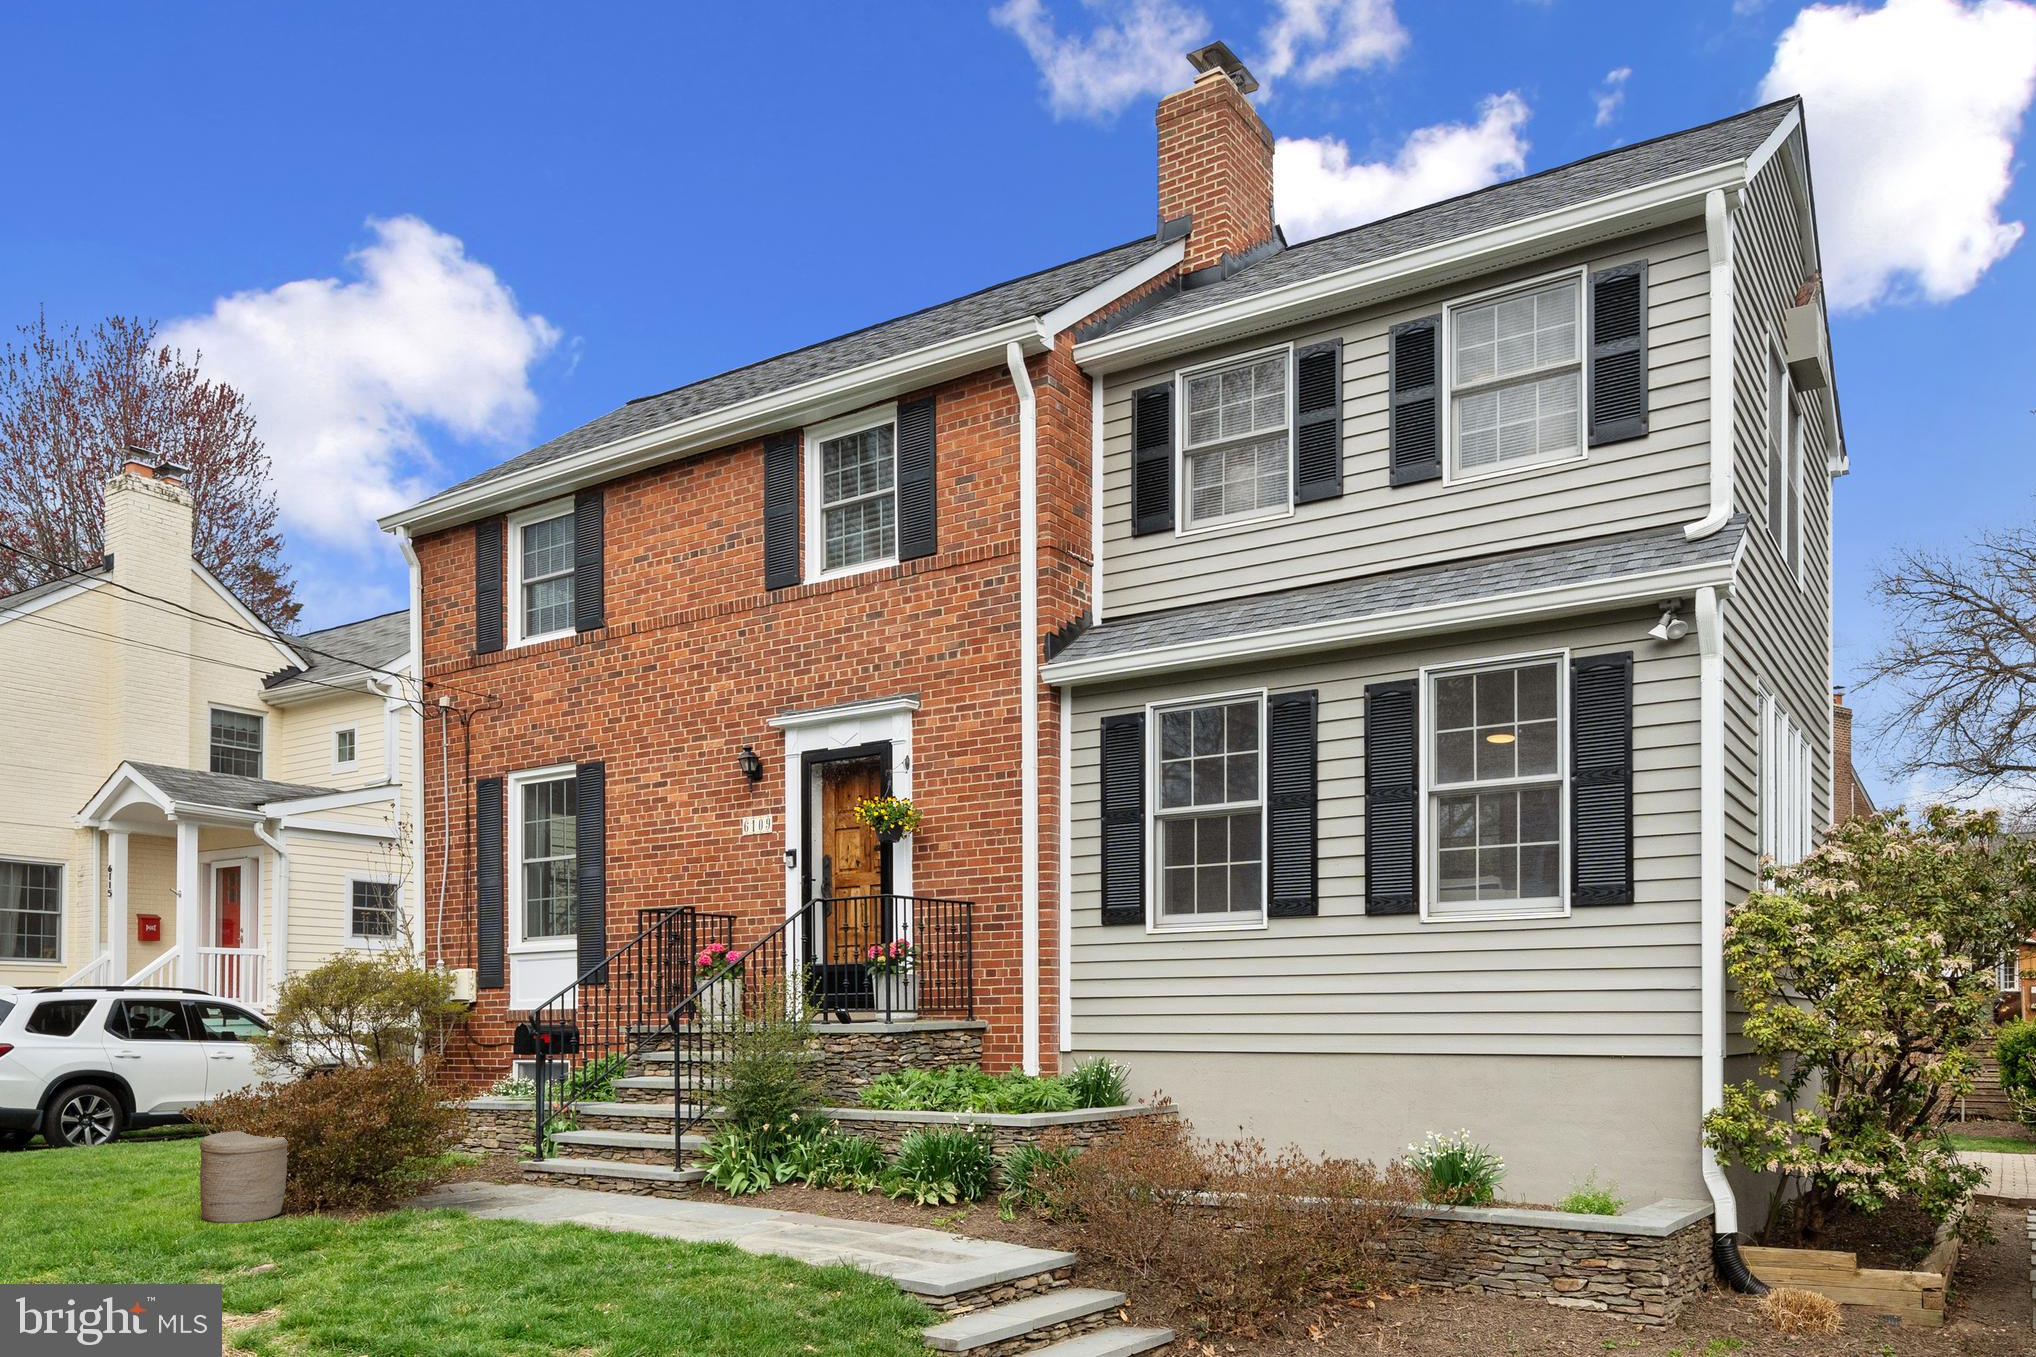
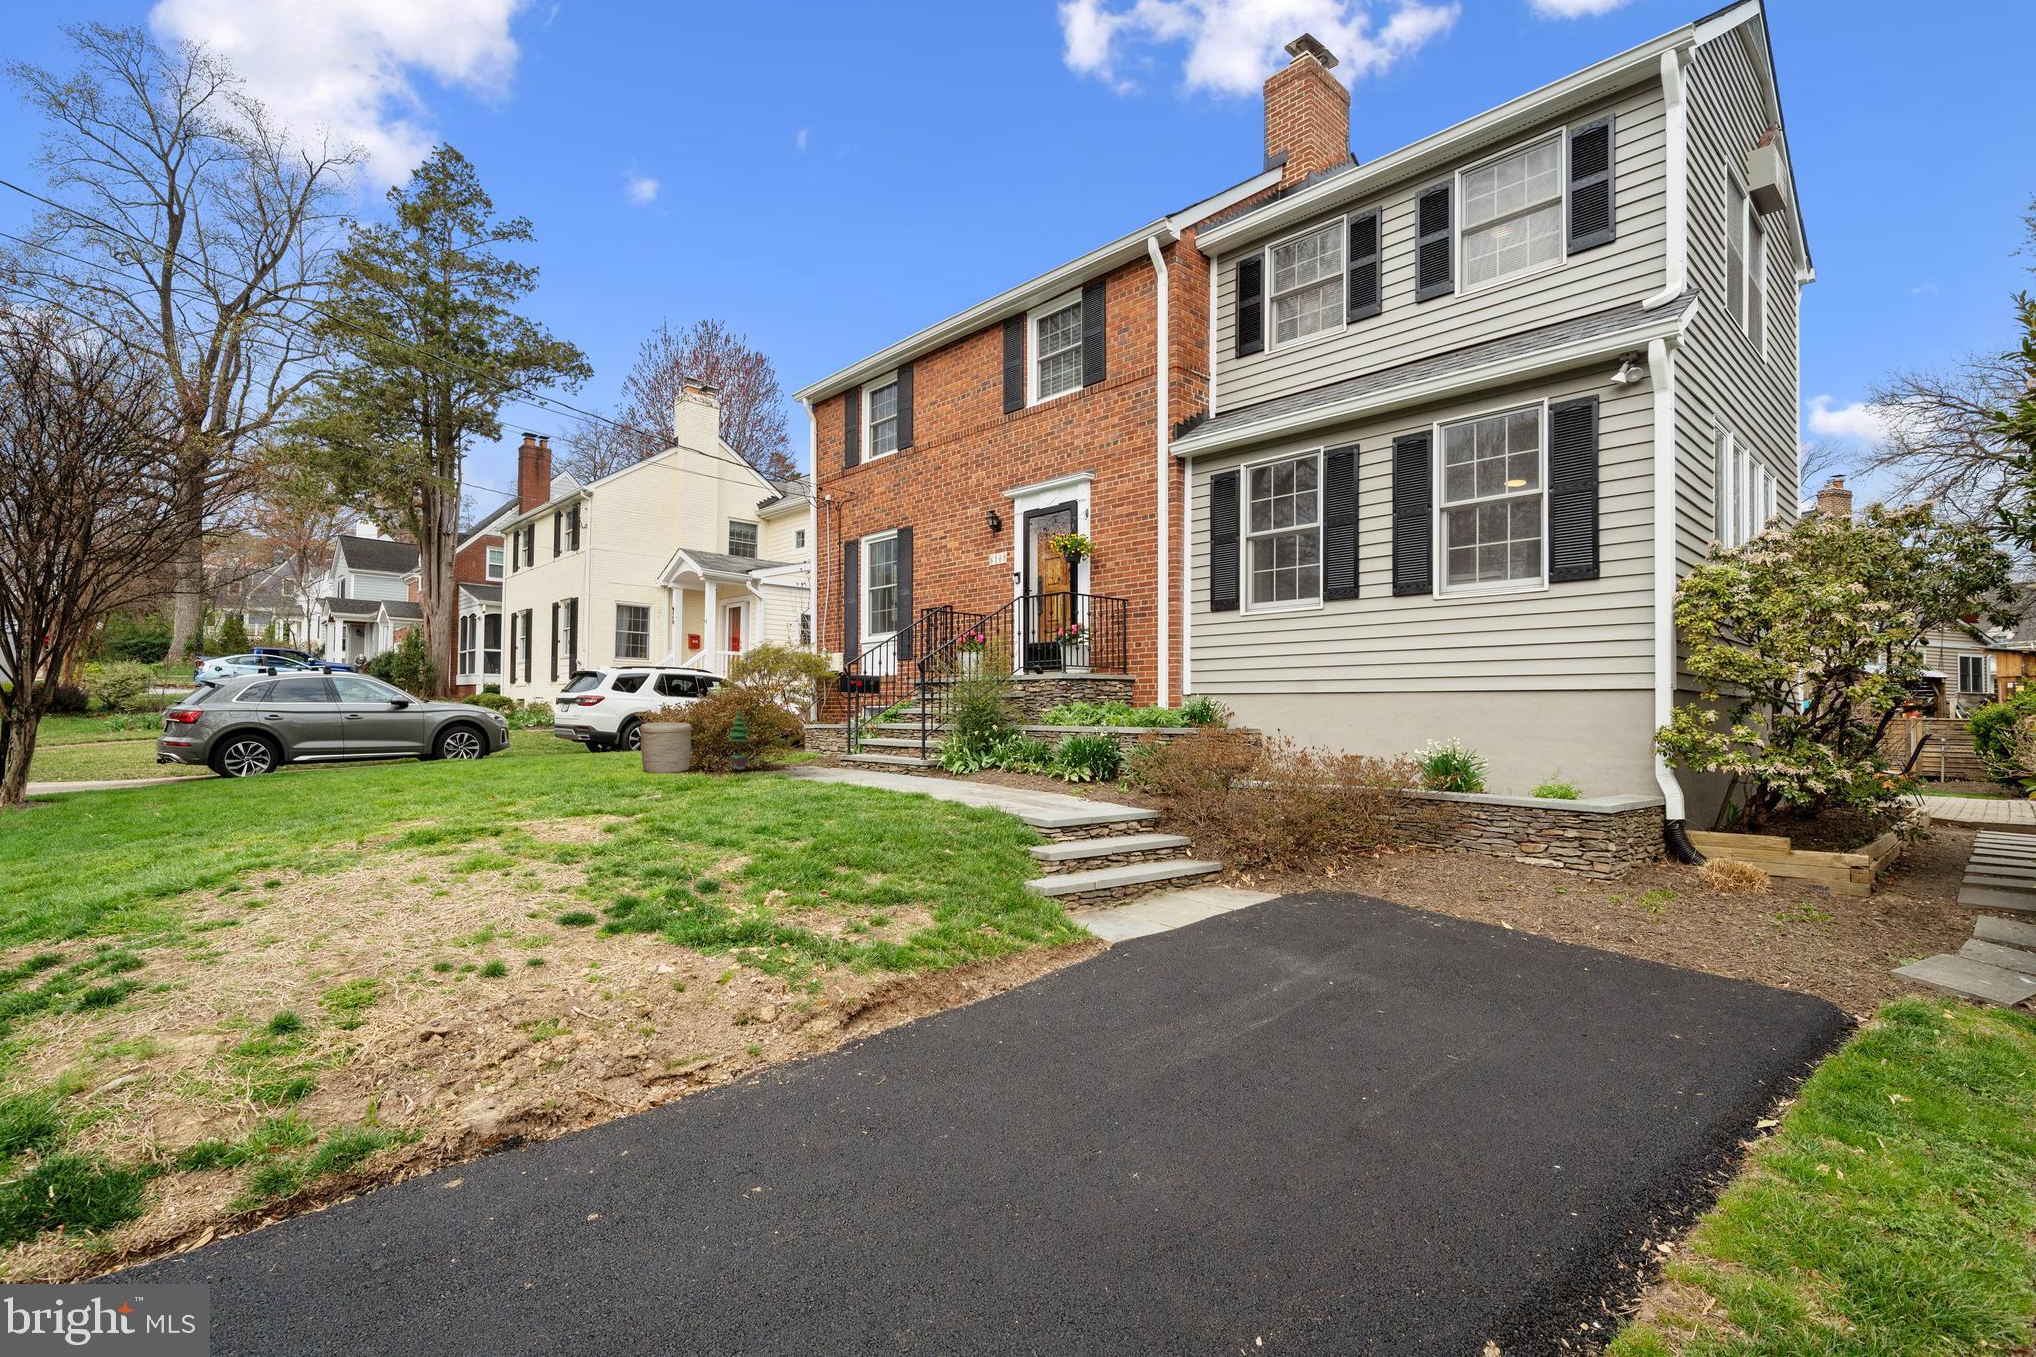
potted tree: none [352,1102,392,1210] -> present [728,708,750,771]

